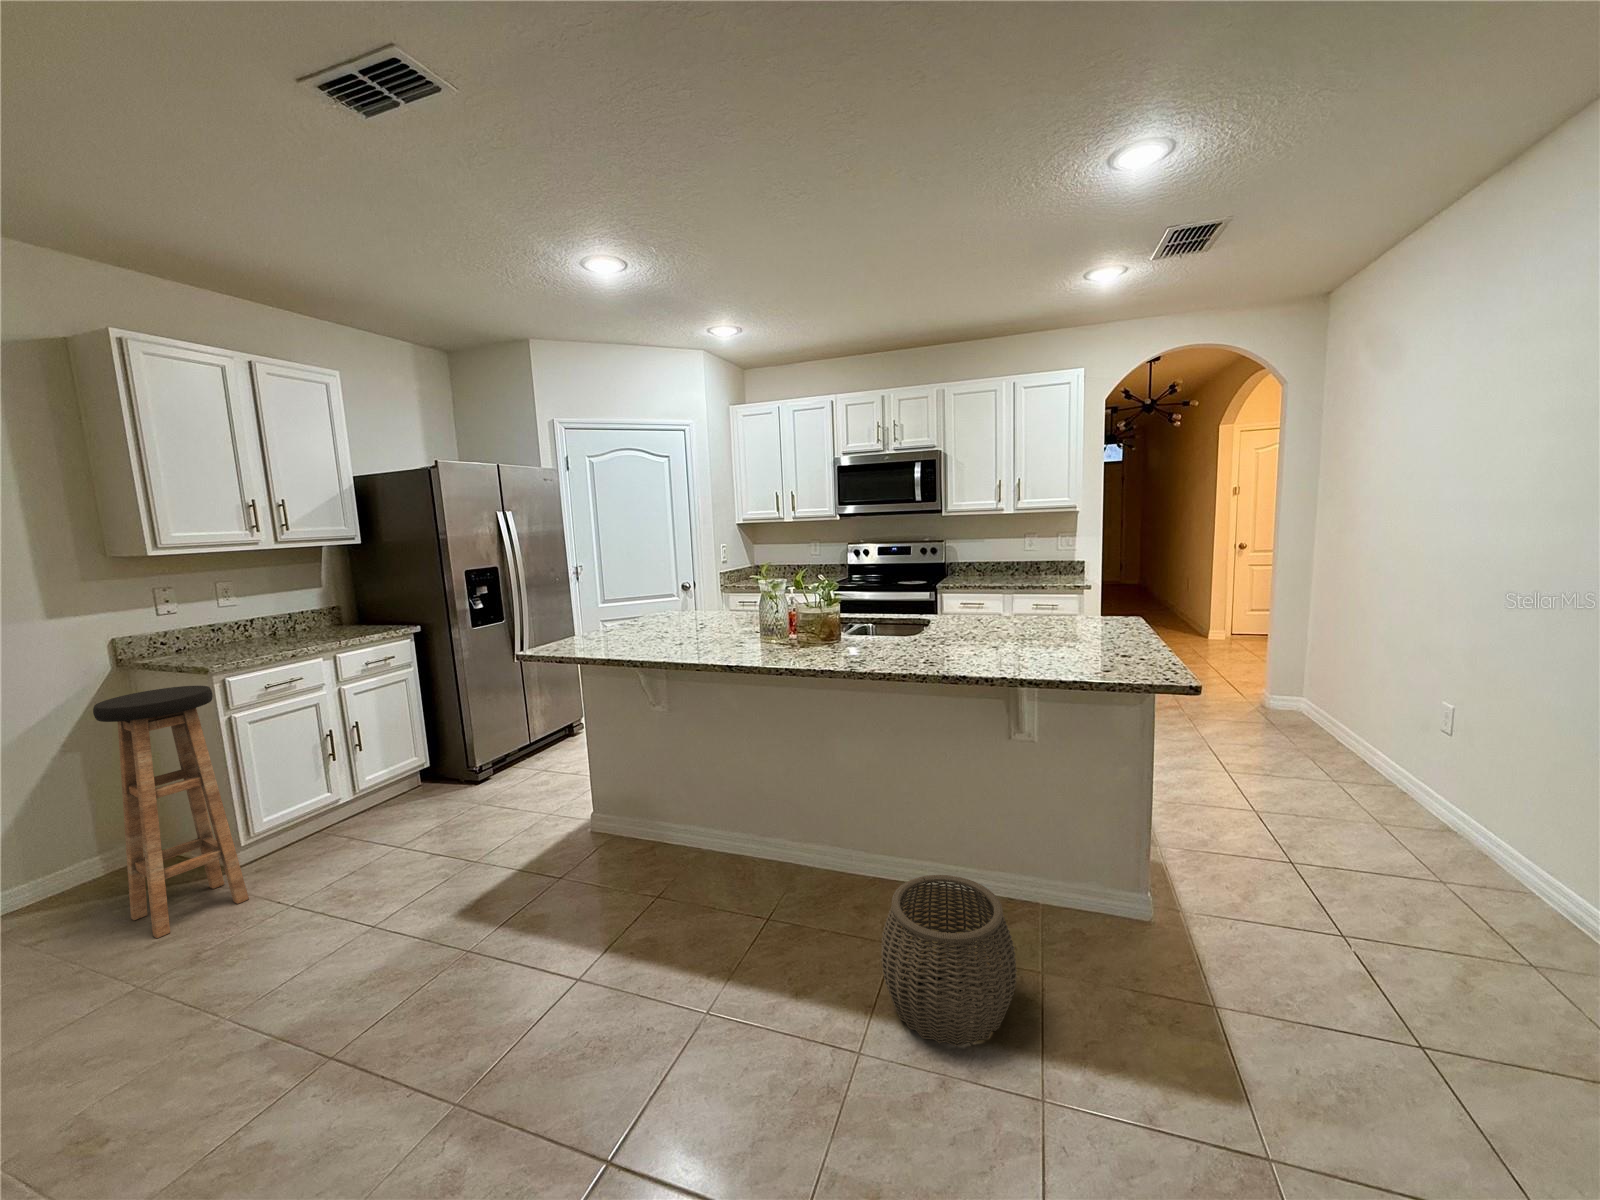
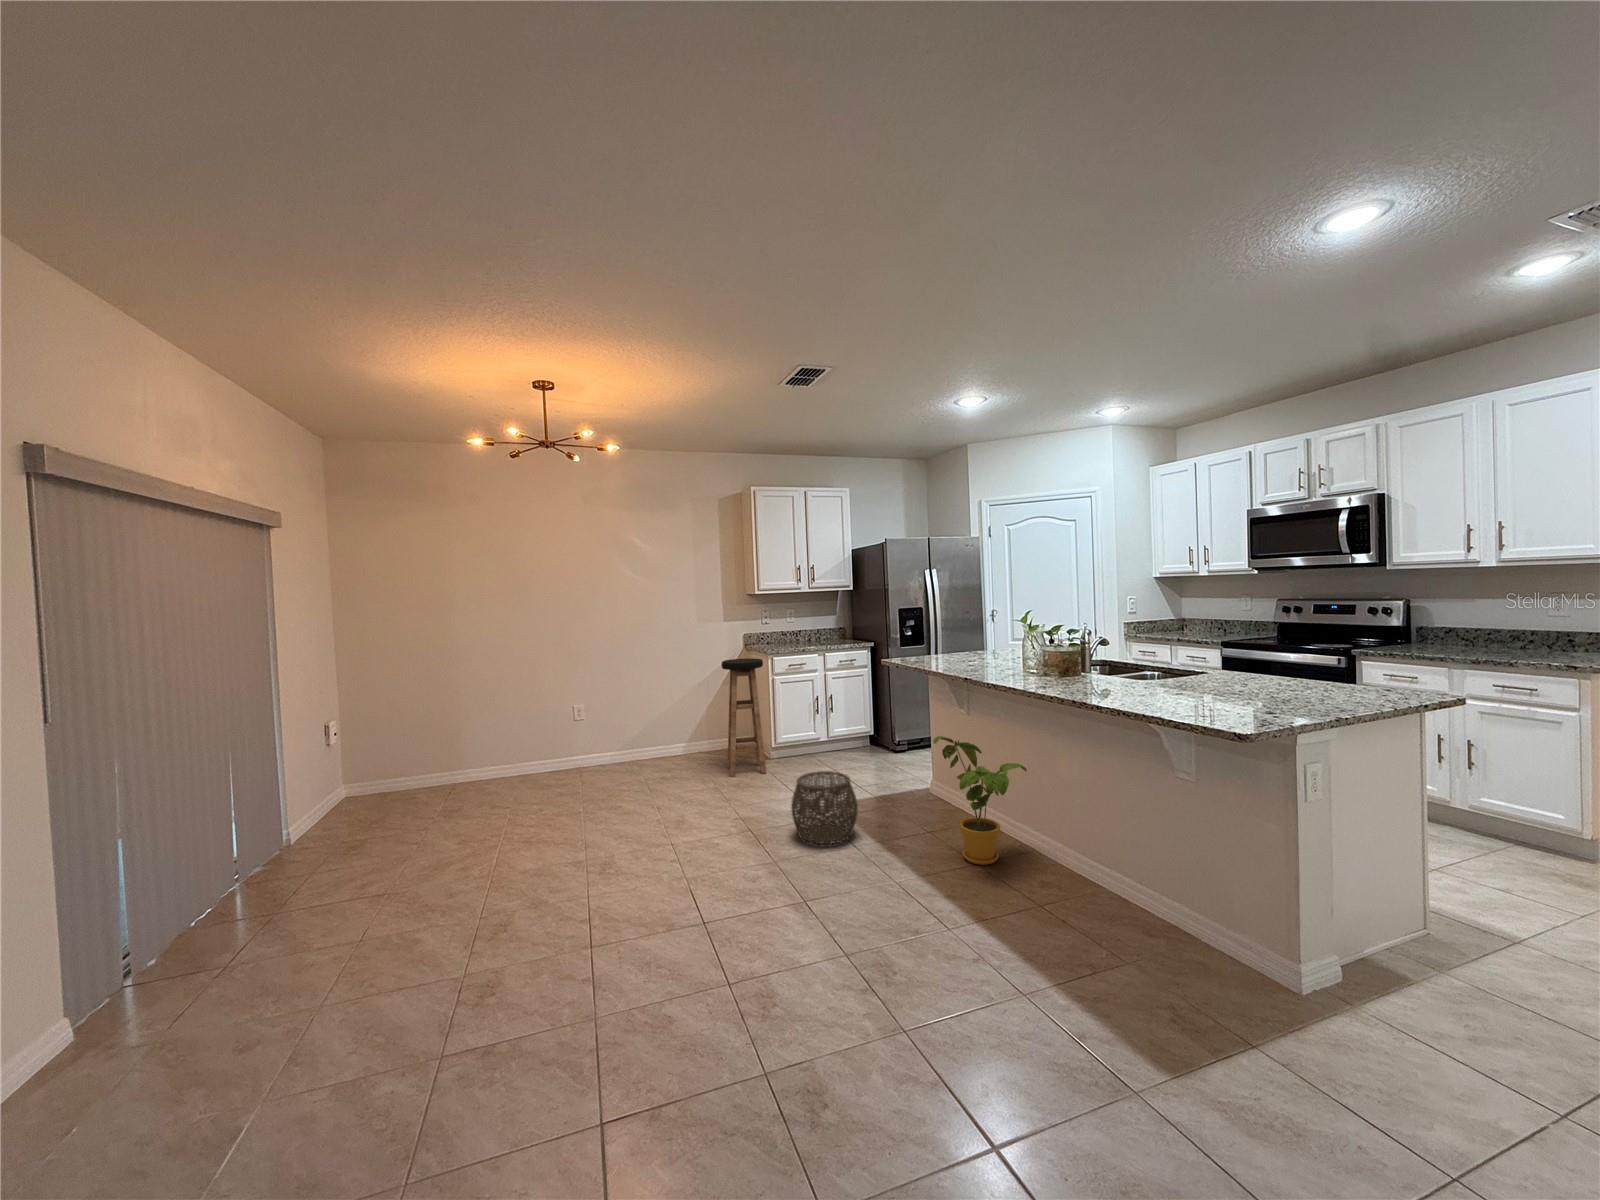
house plant: none [670,754,778,918] -> present [933,736,1027,865]
woven basket: present [881,875,1017,1046] -> present [791,771,858,844]

